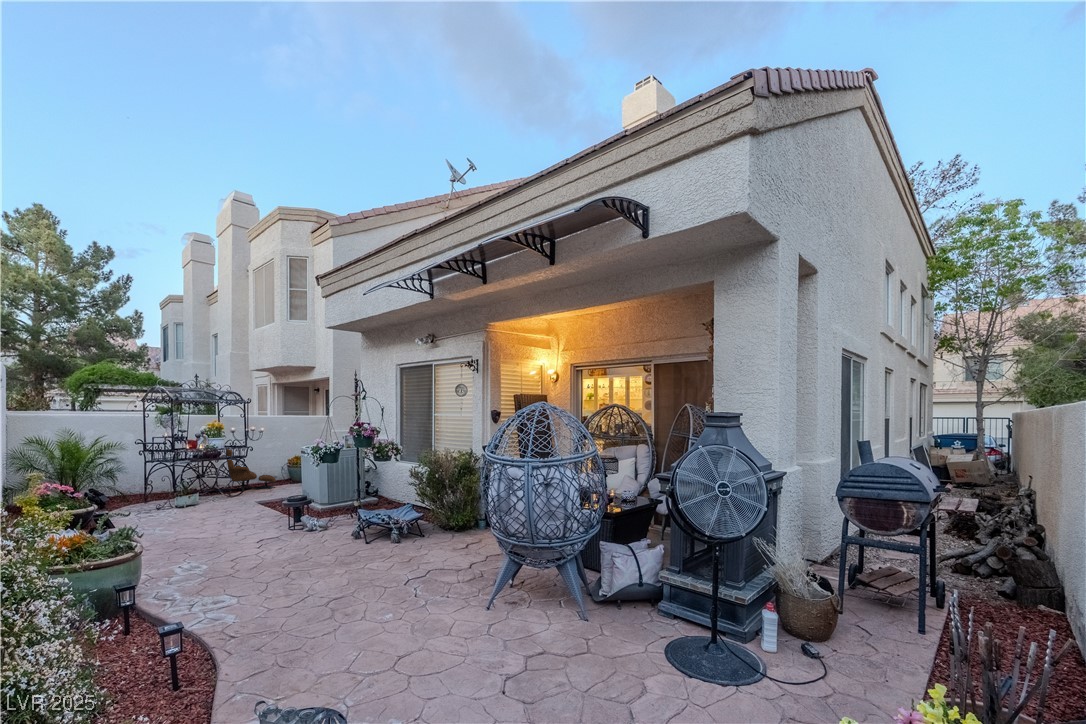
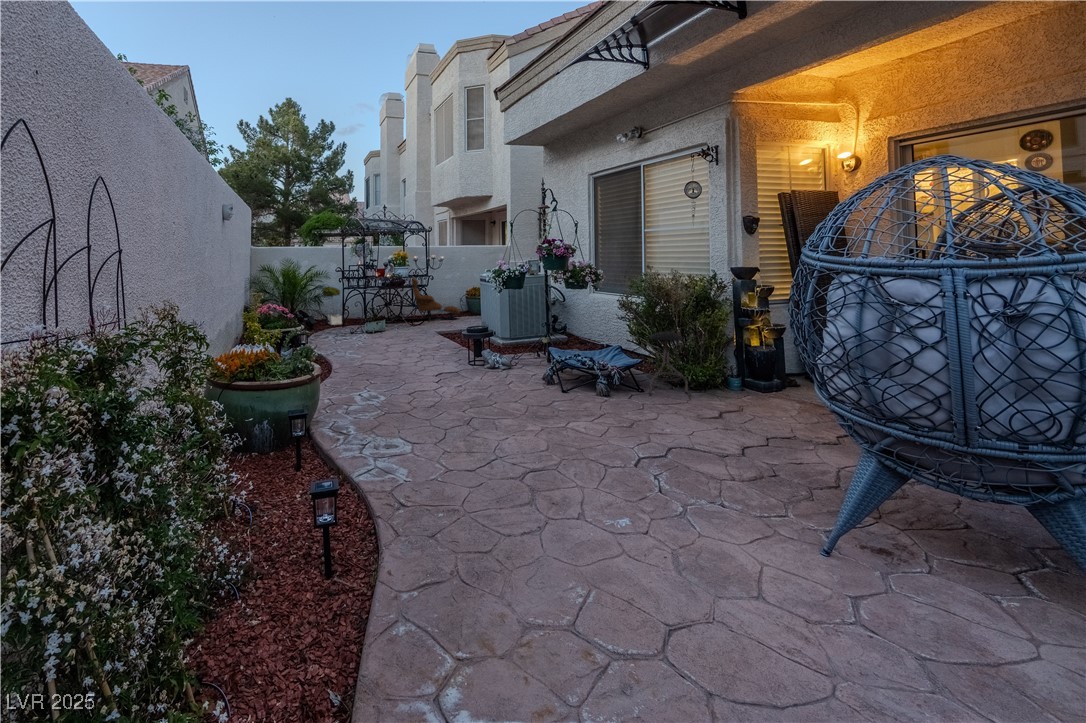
potted tree: none [126,460,146,500] -> present [323,286,342,325]
stool: none [431,493,462,543] -> present [647,332,688,395]

